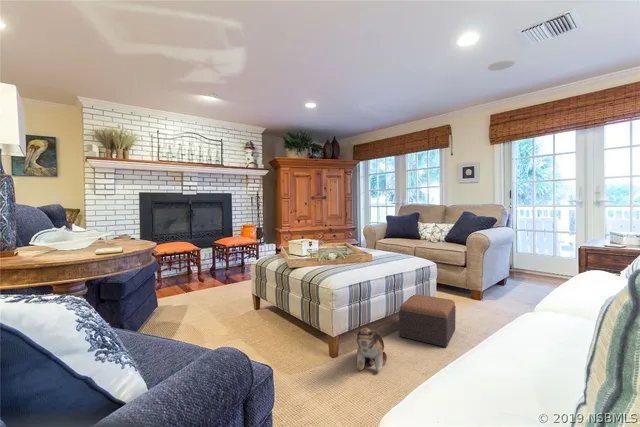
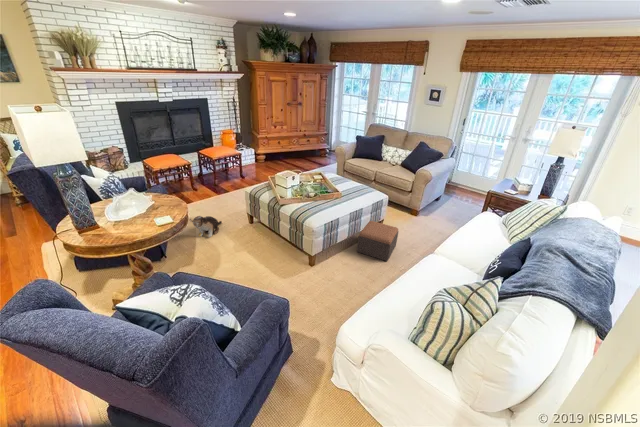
plush toy: present [353,327,387,372] -> present [189,216,222,237]

